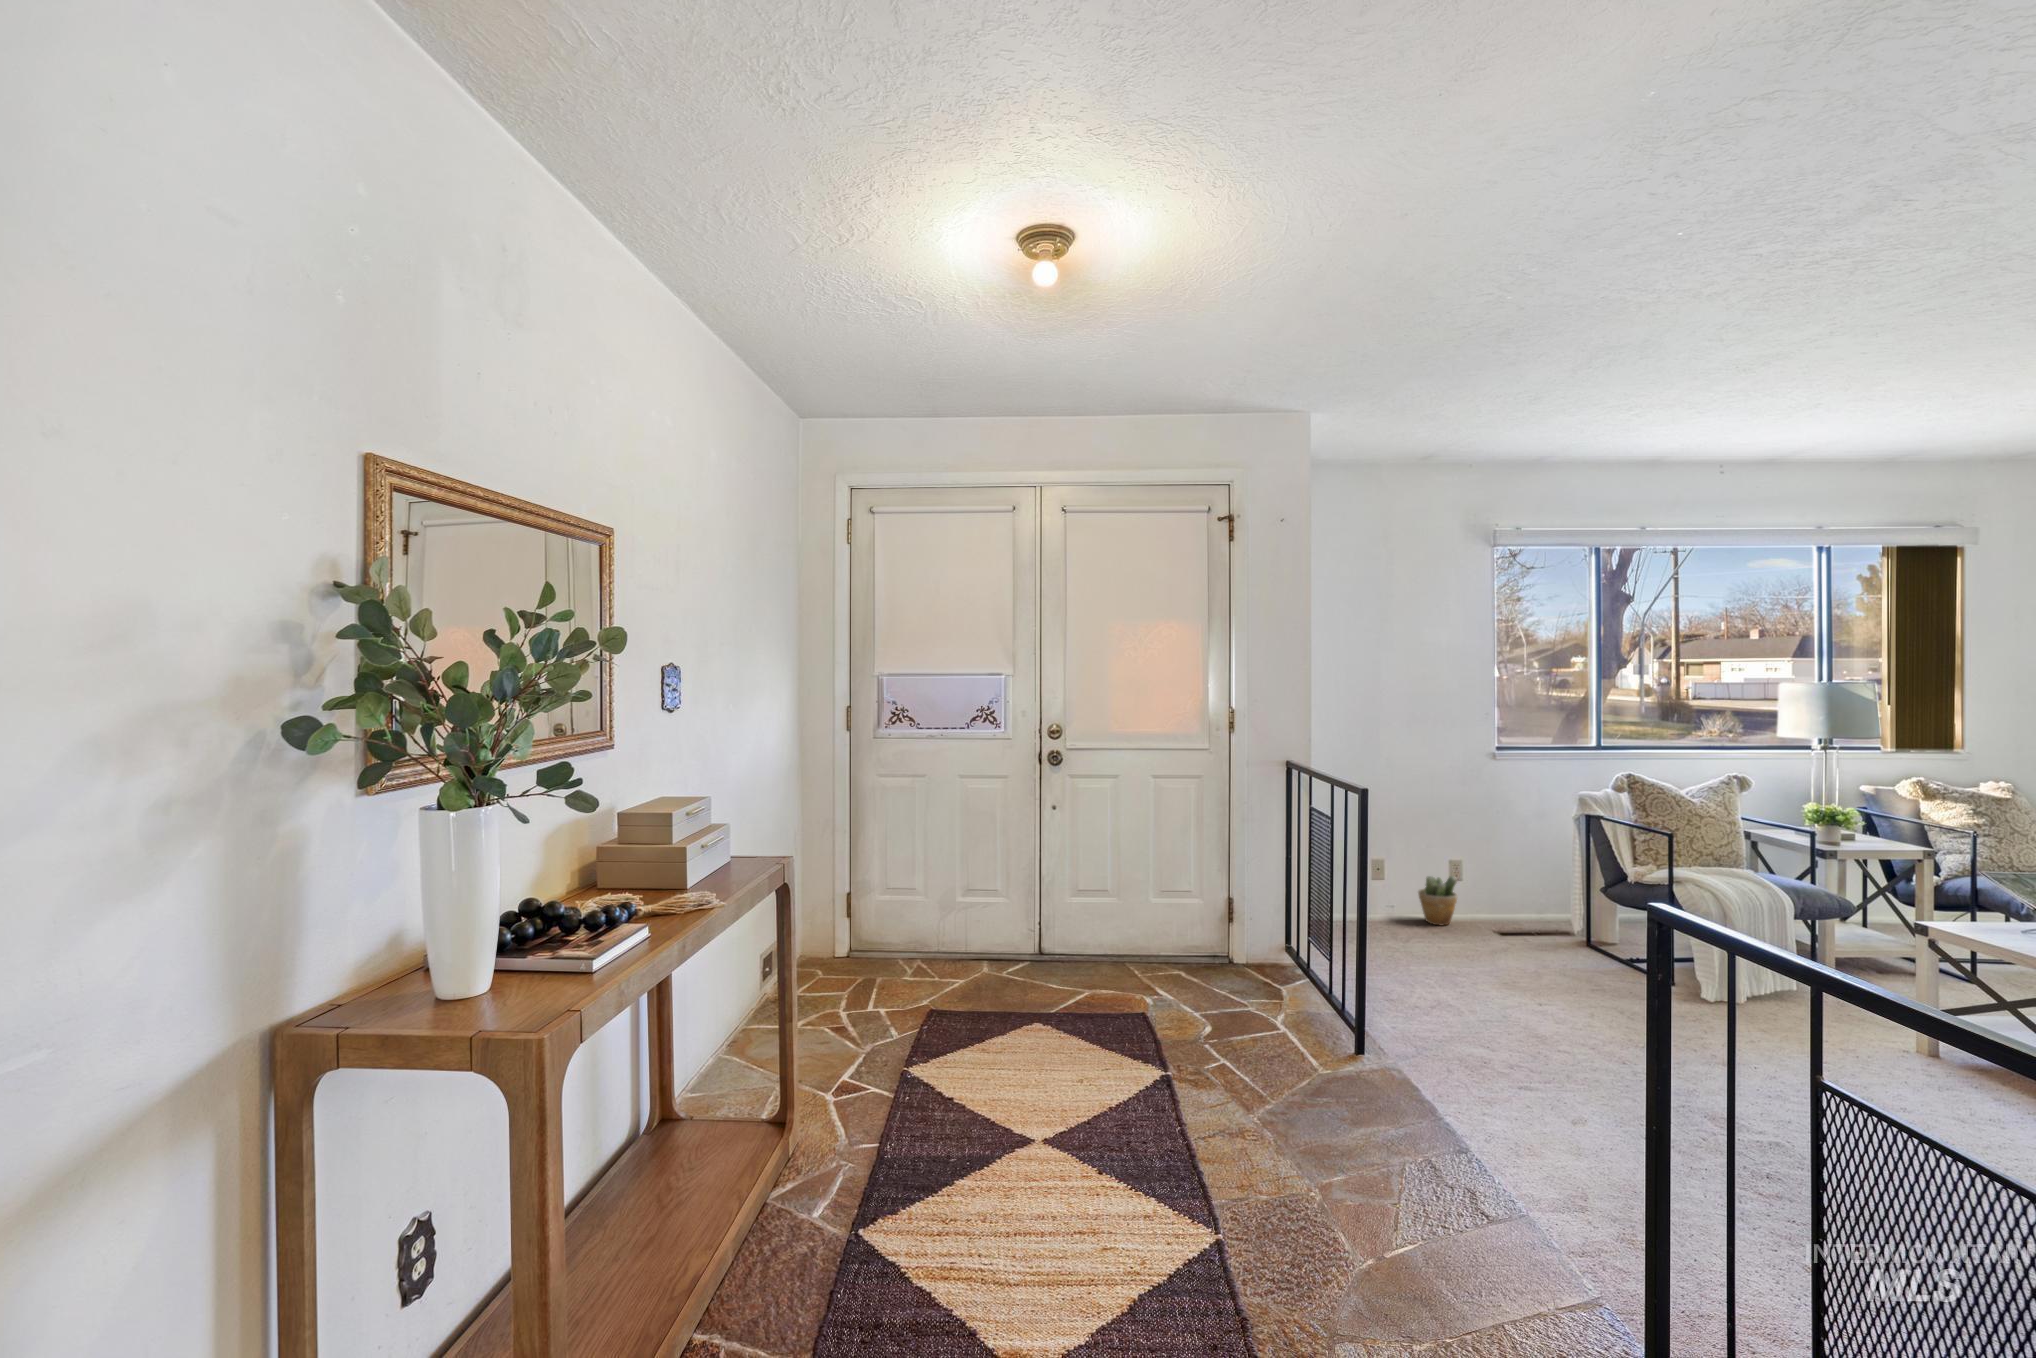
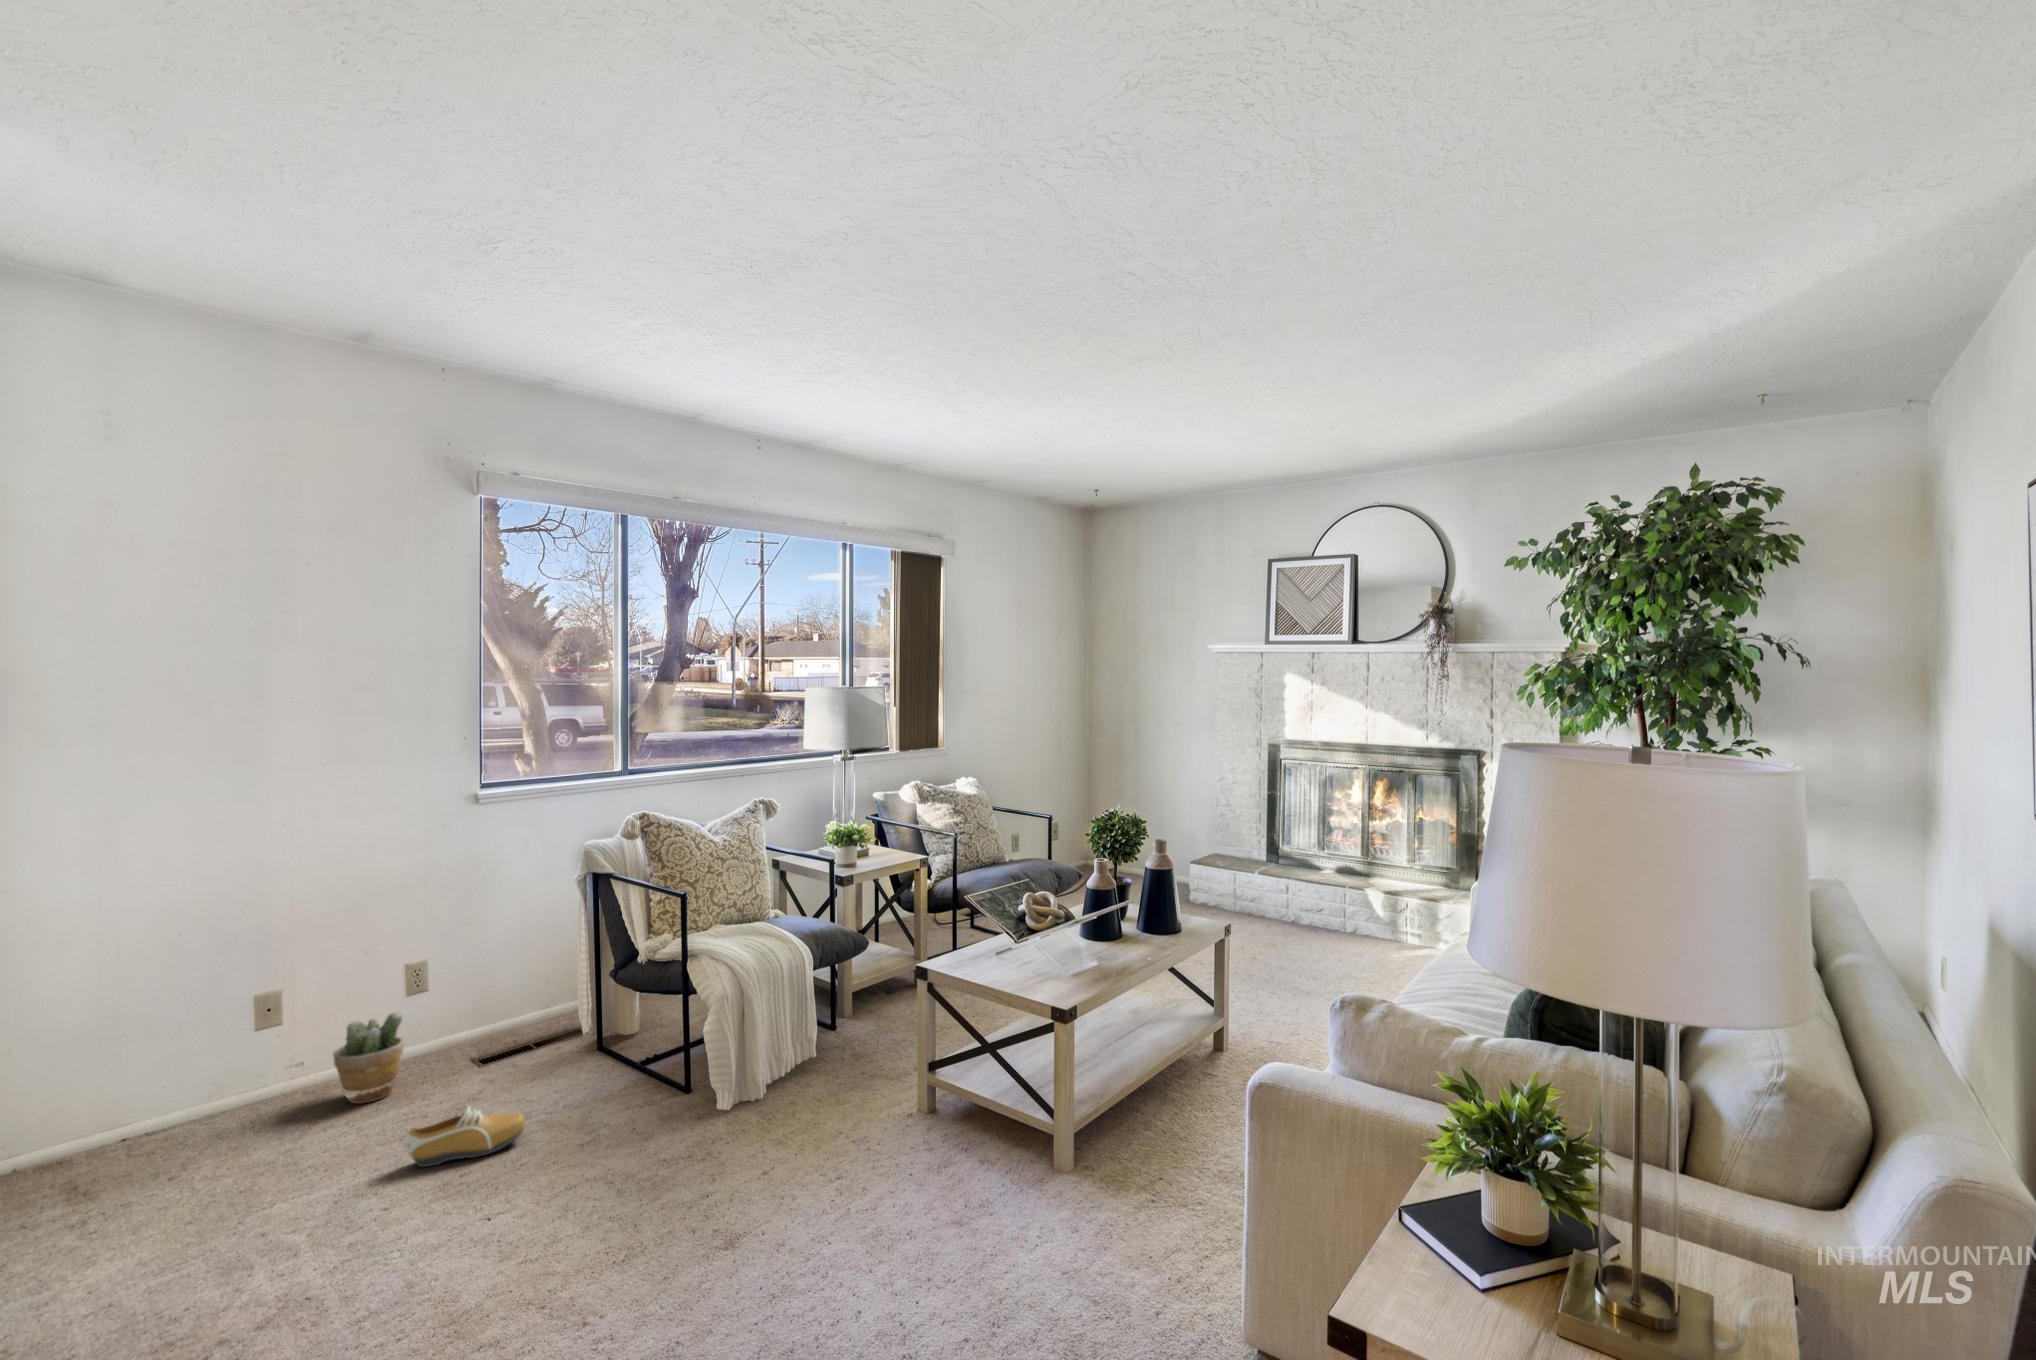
shoe: none [1479,939,1551,972] -> present [407,1106,525,1167]

